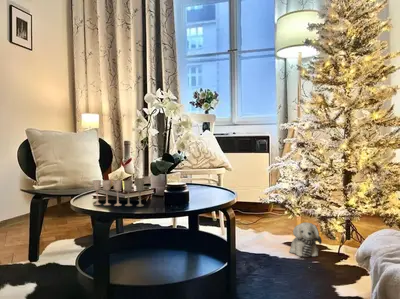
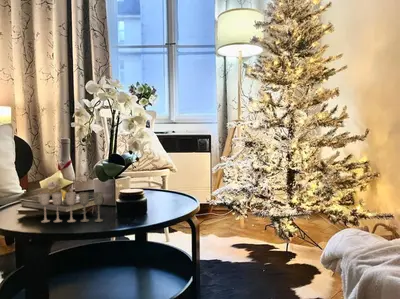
plush toy: present [290,222,322,257] -> none [241,224,272,259]

